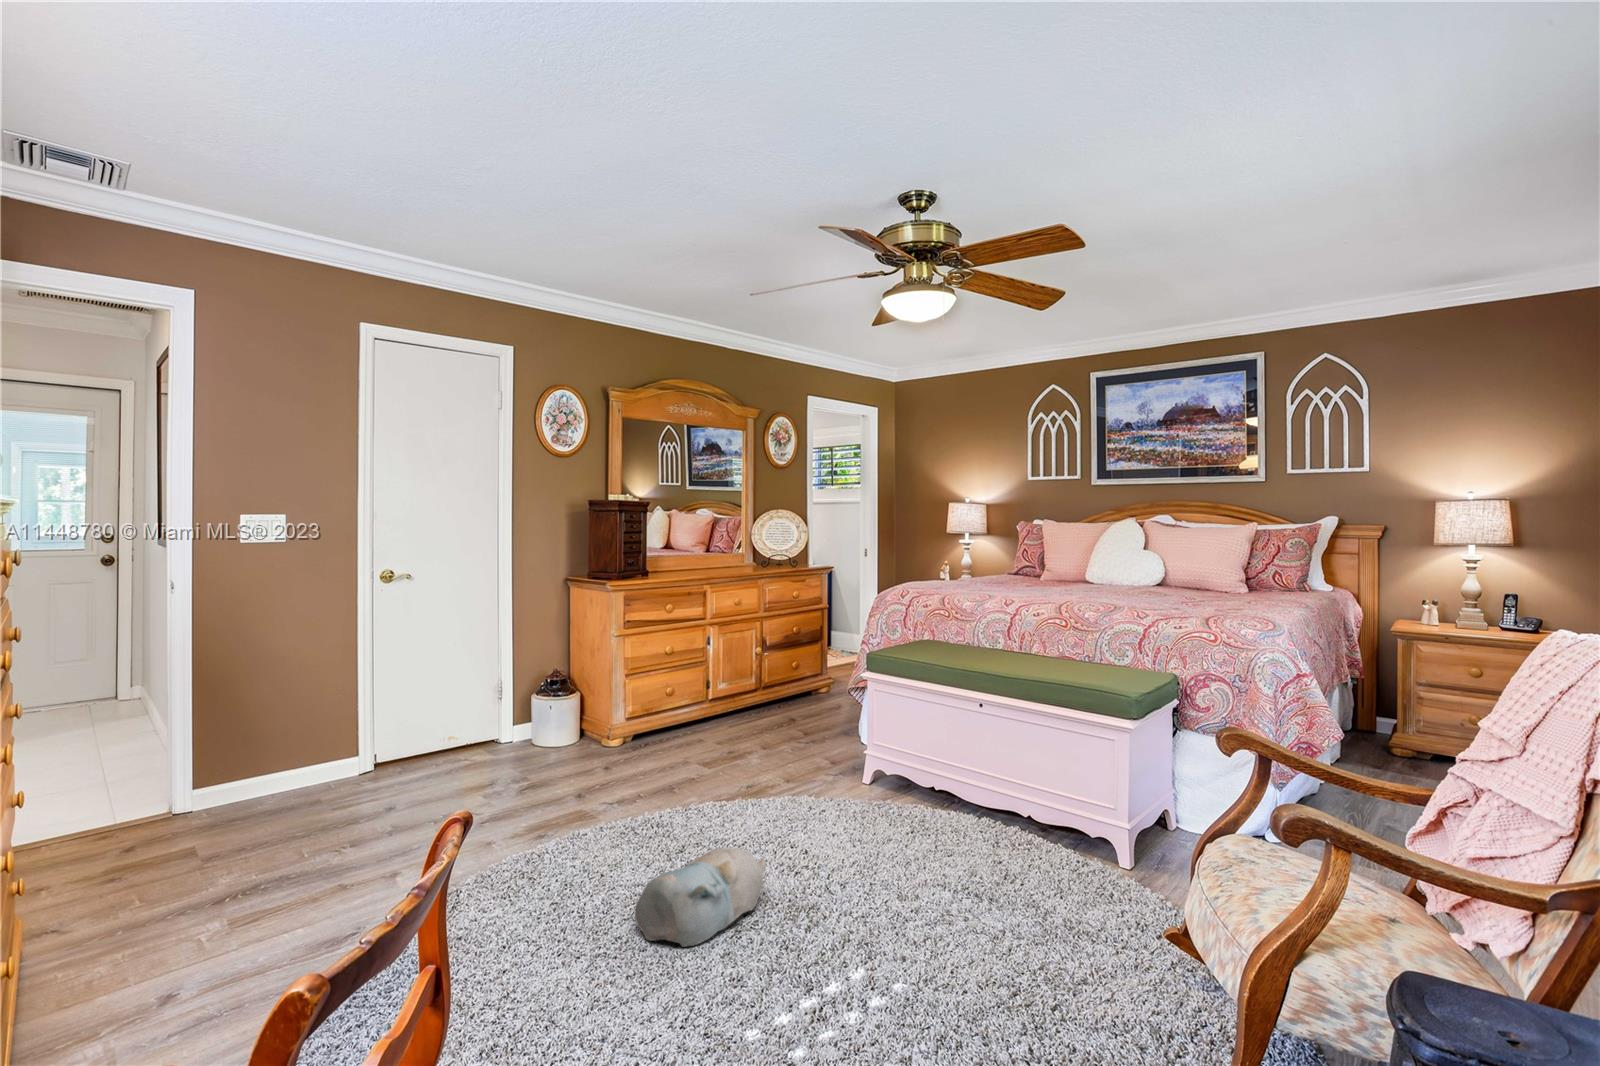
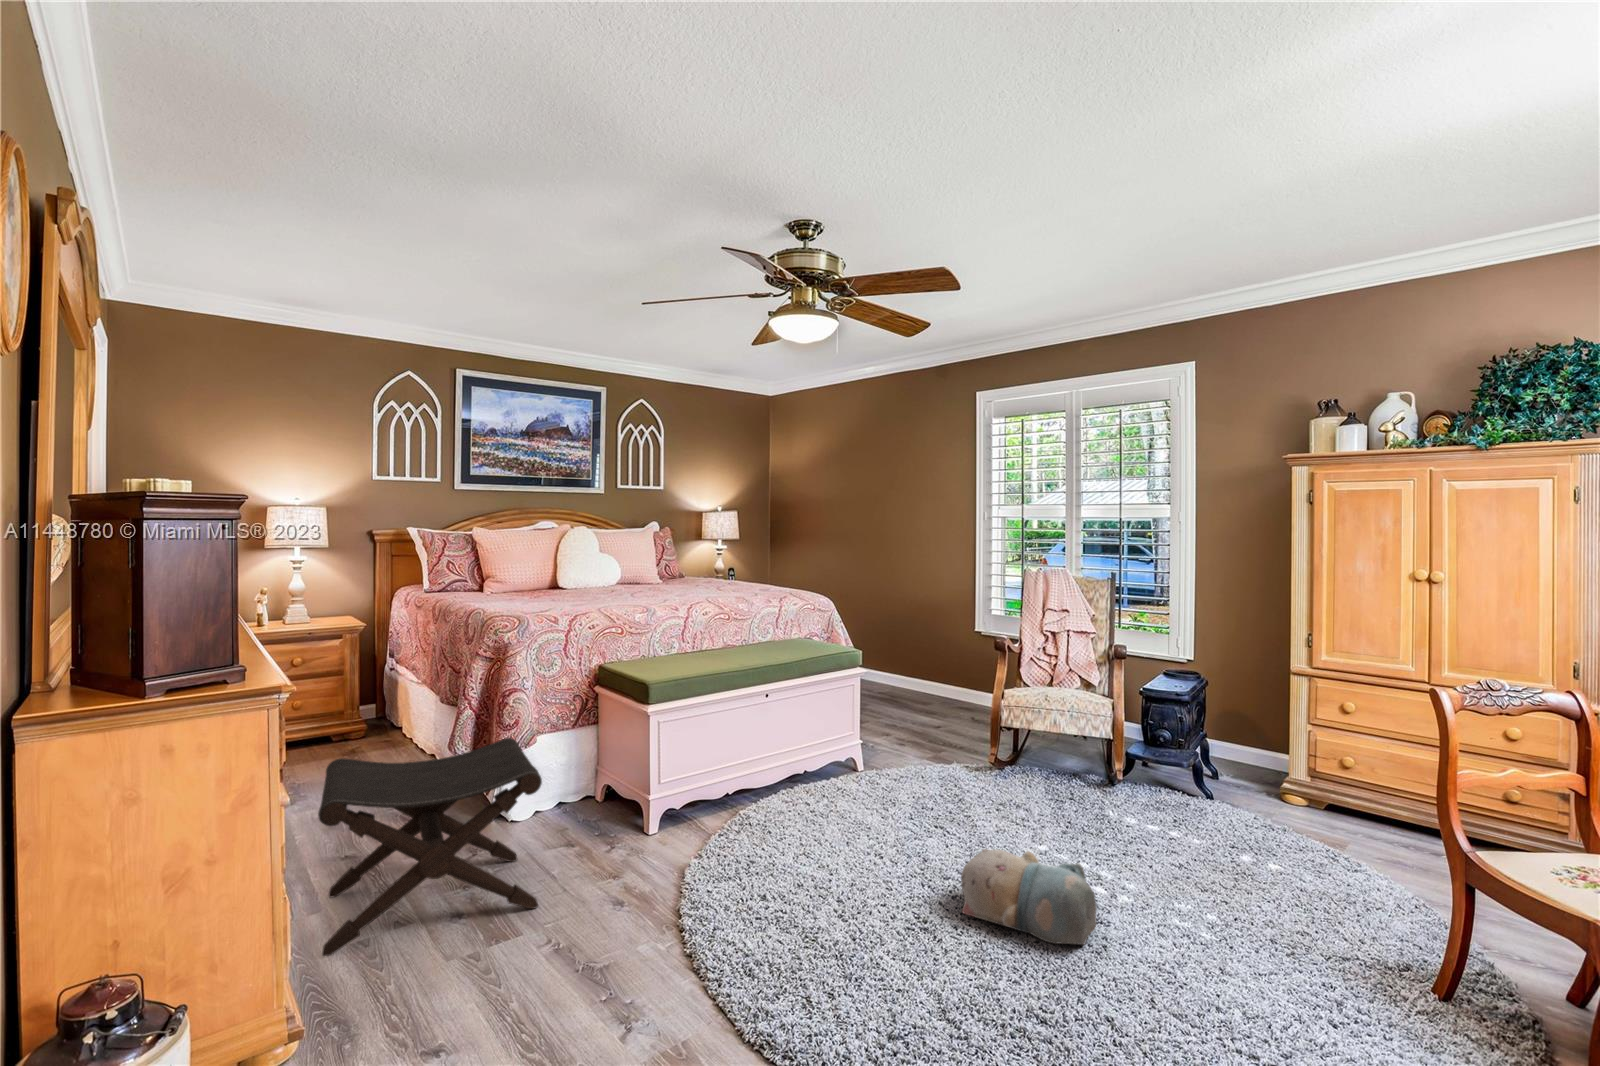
footstool: none [657,651,792,766] -> present [318,738,542,956]

